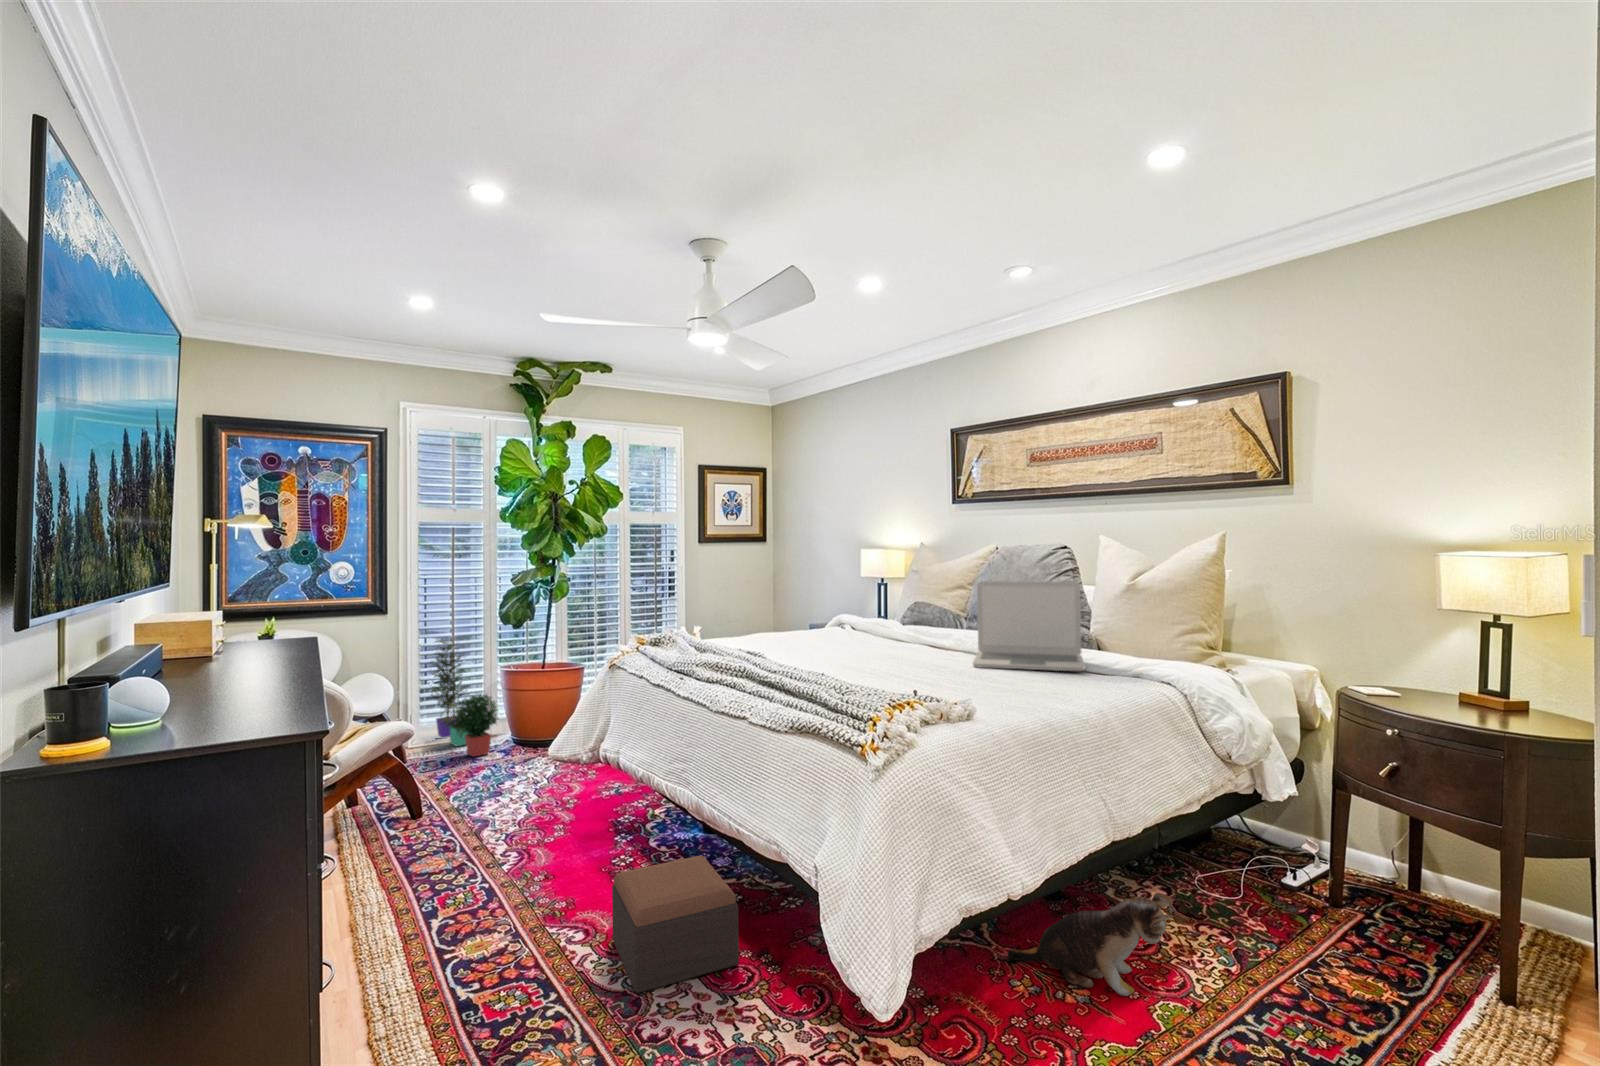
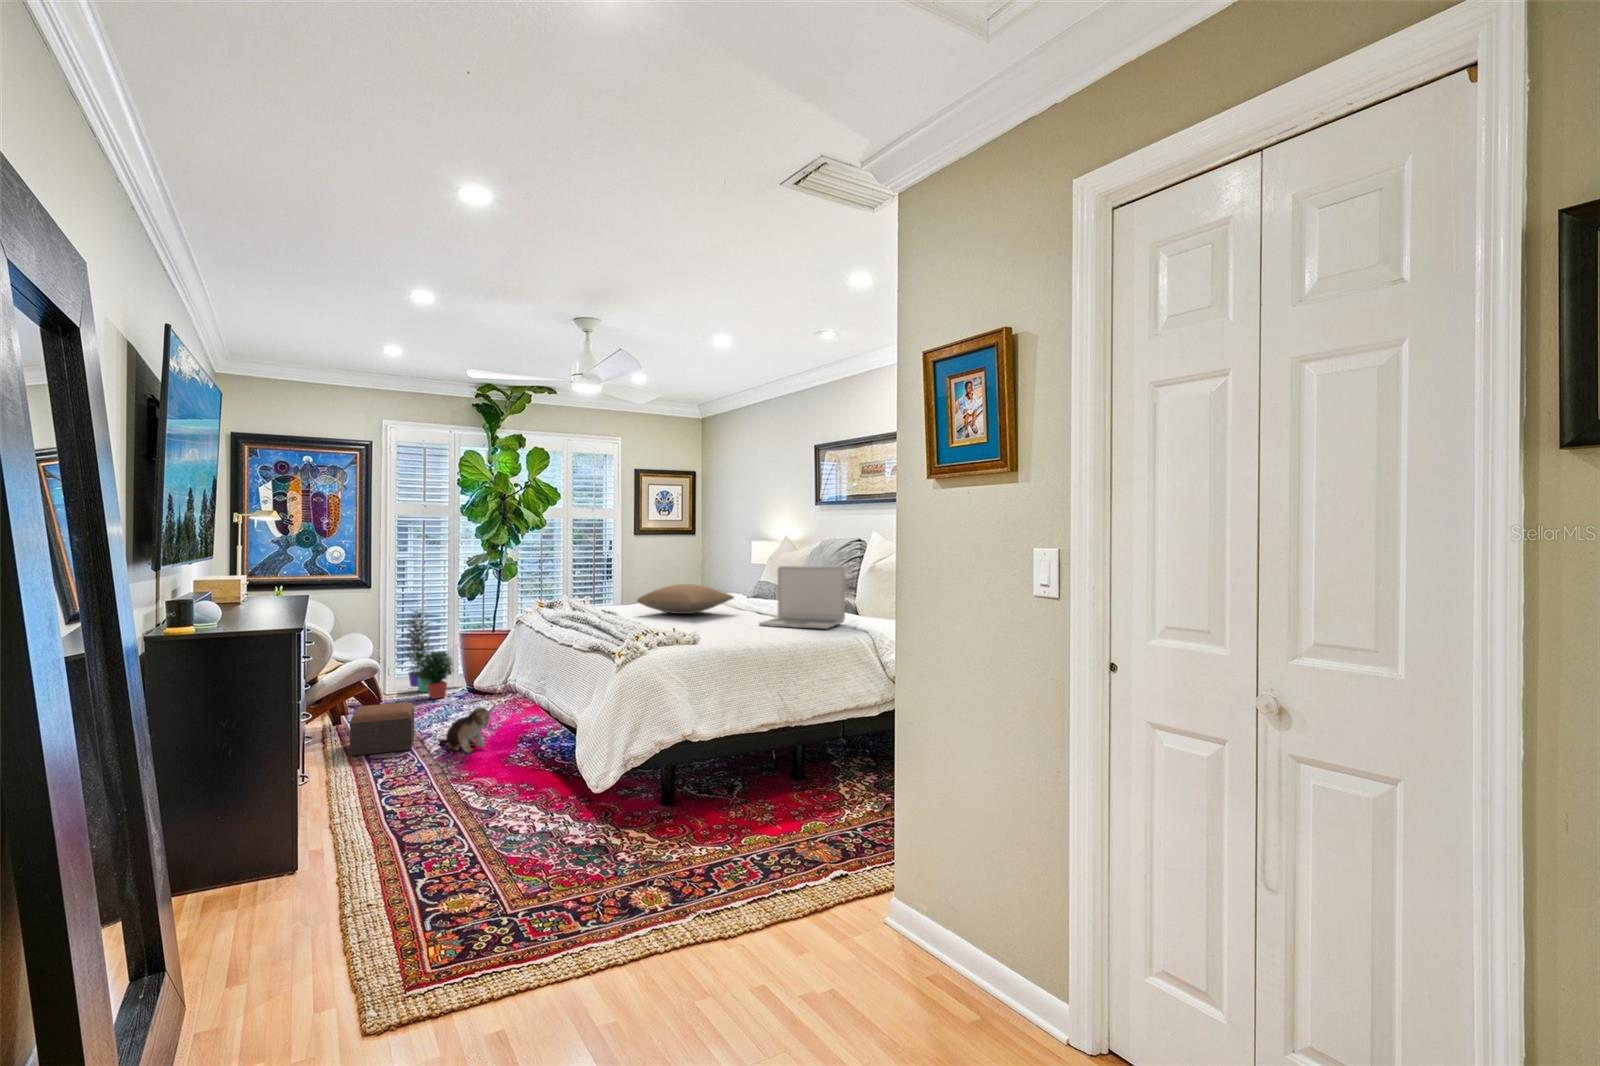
pillow: none [780,607,903,648] -> present [637,584,734,614]
footstool: present [612,856,739,993] -> present [350,702,414,756]
plush toy: present [1008,893,1173,996] -> present [439,707,494,753]

